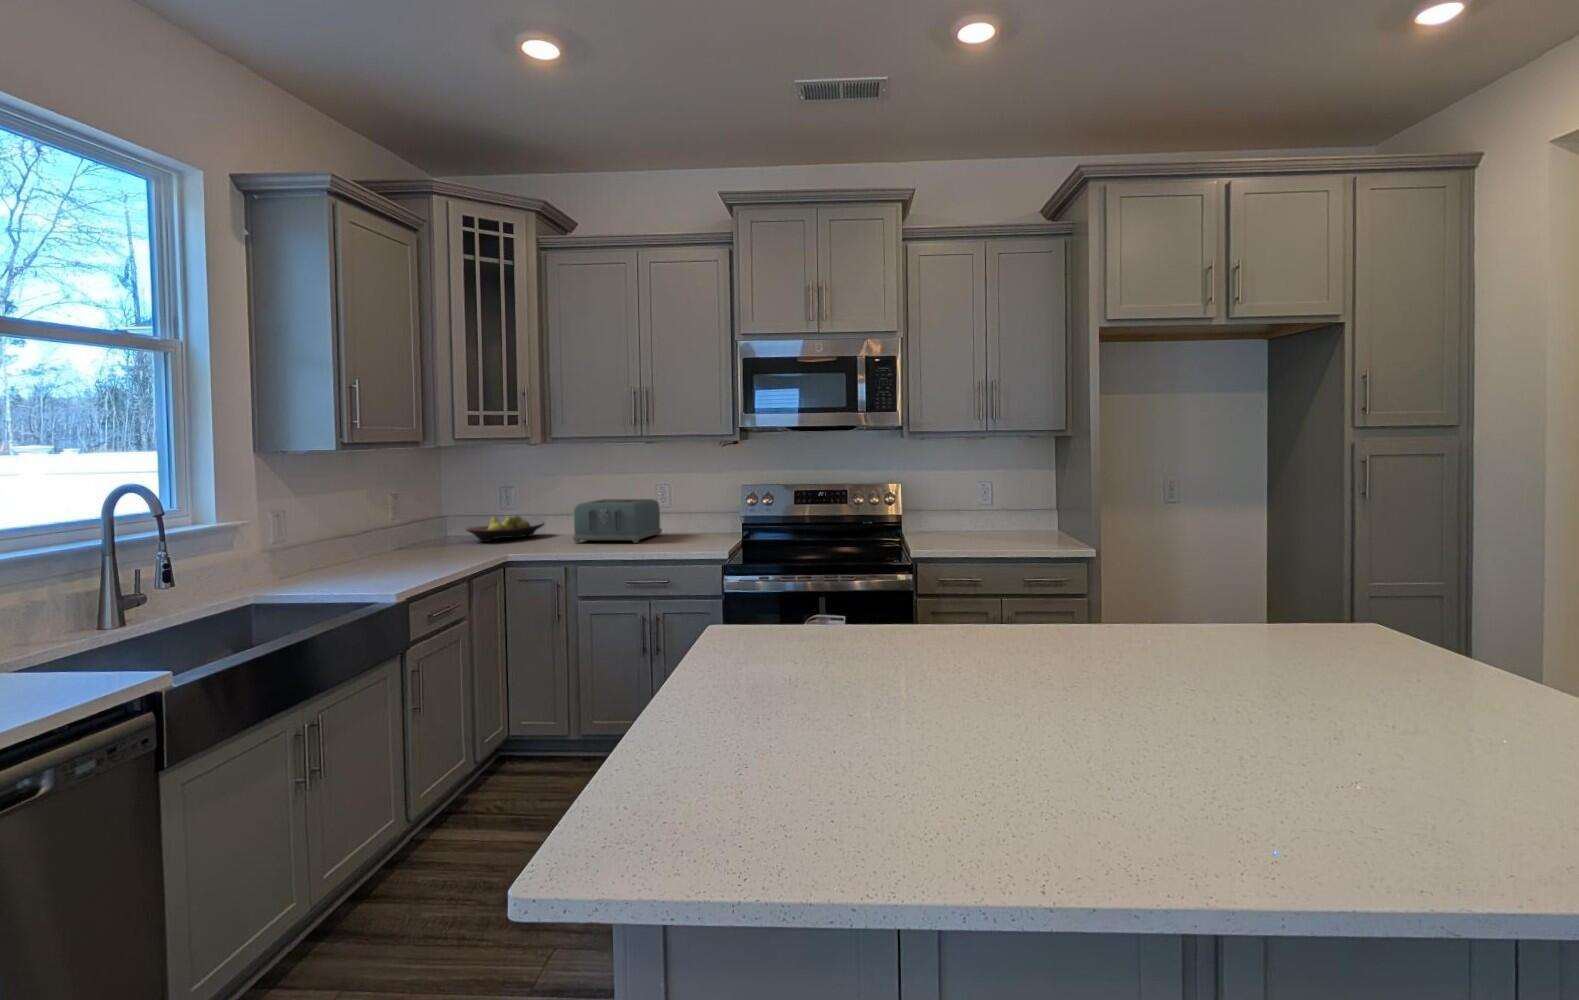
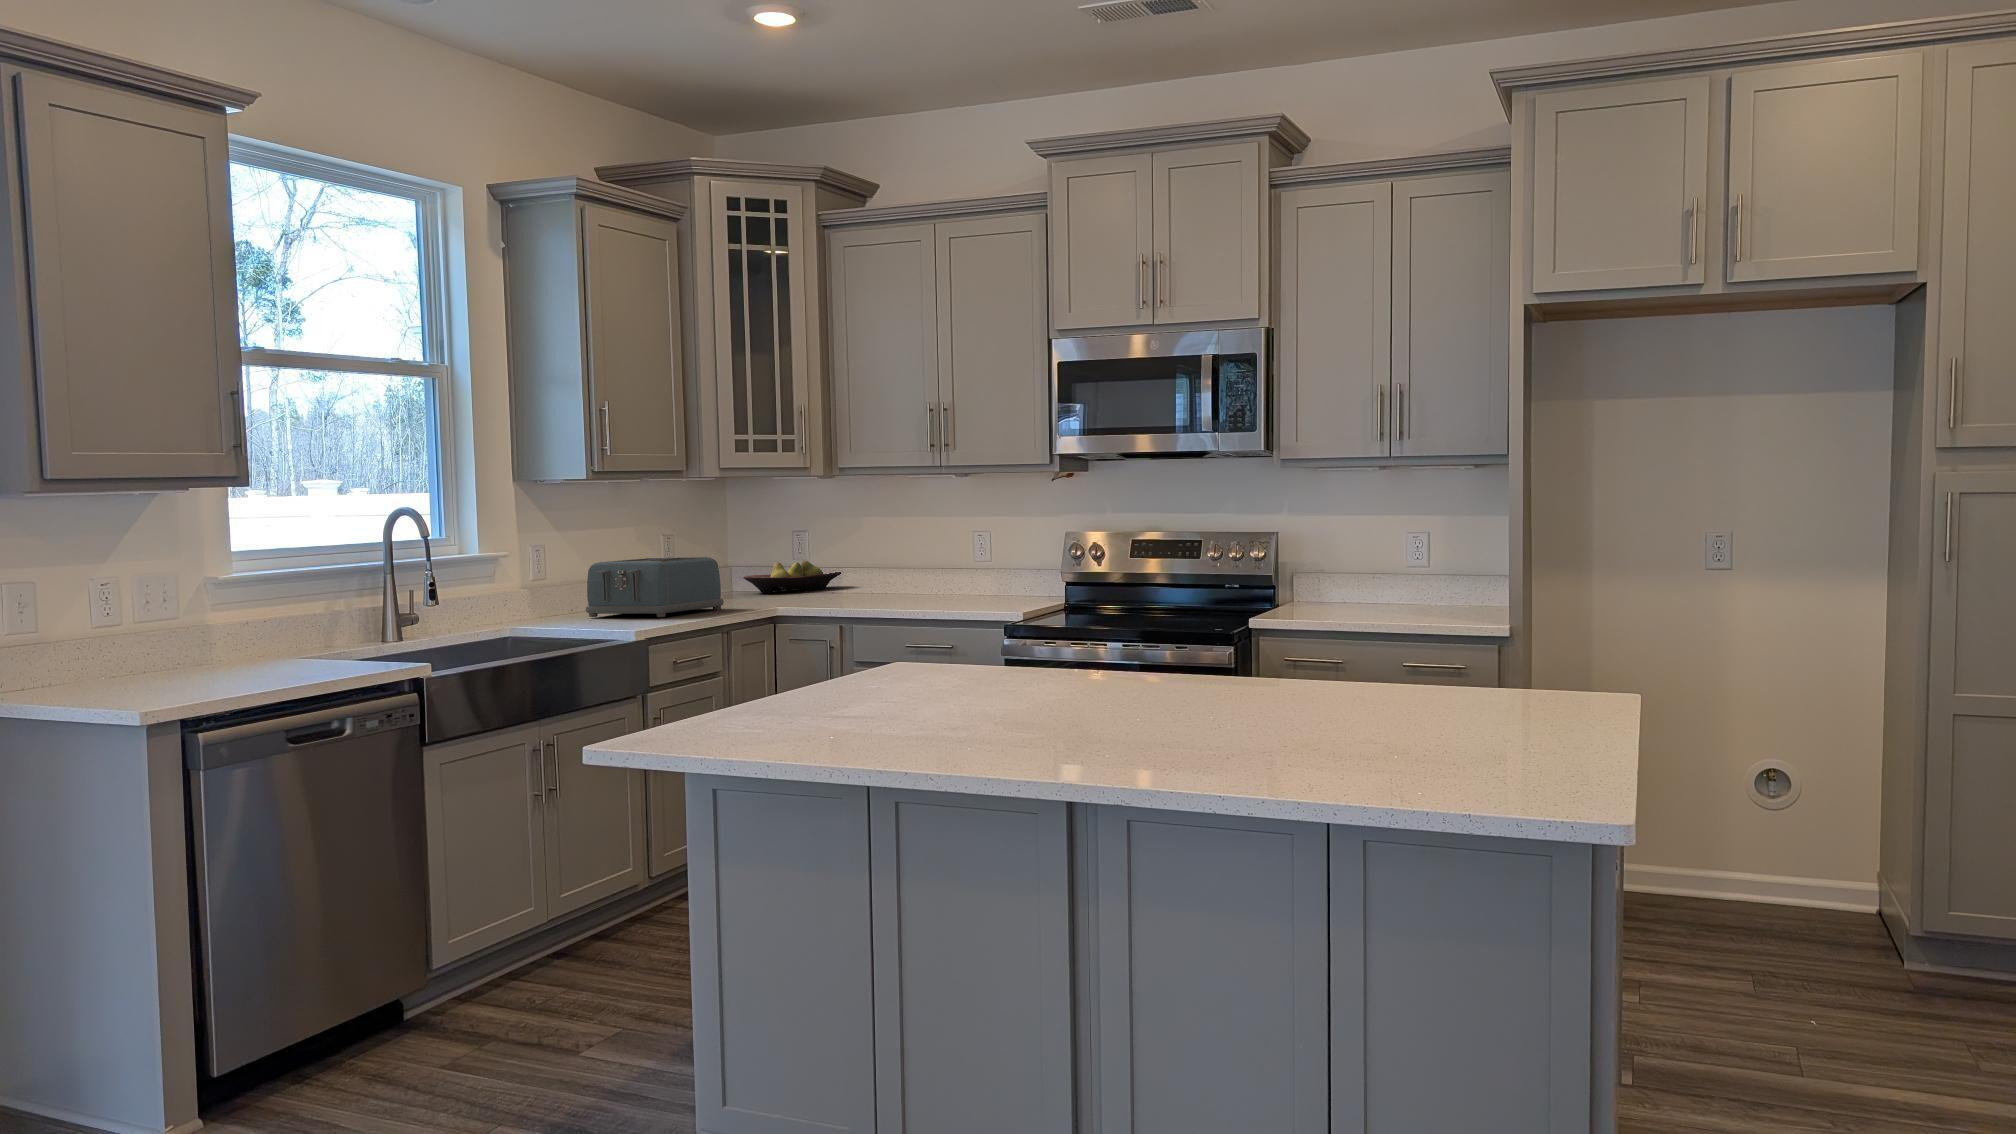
toaster: present [573,499,662,543] -> present [586,557,724,617]

